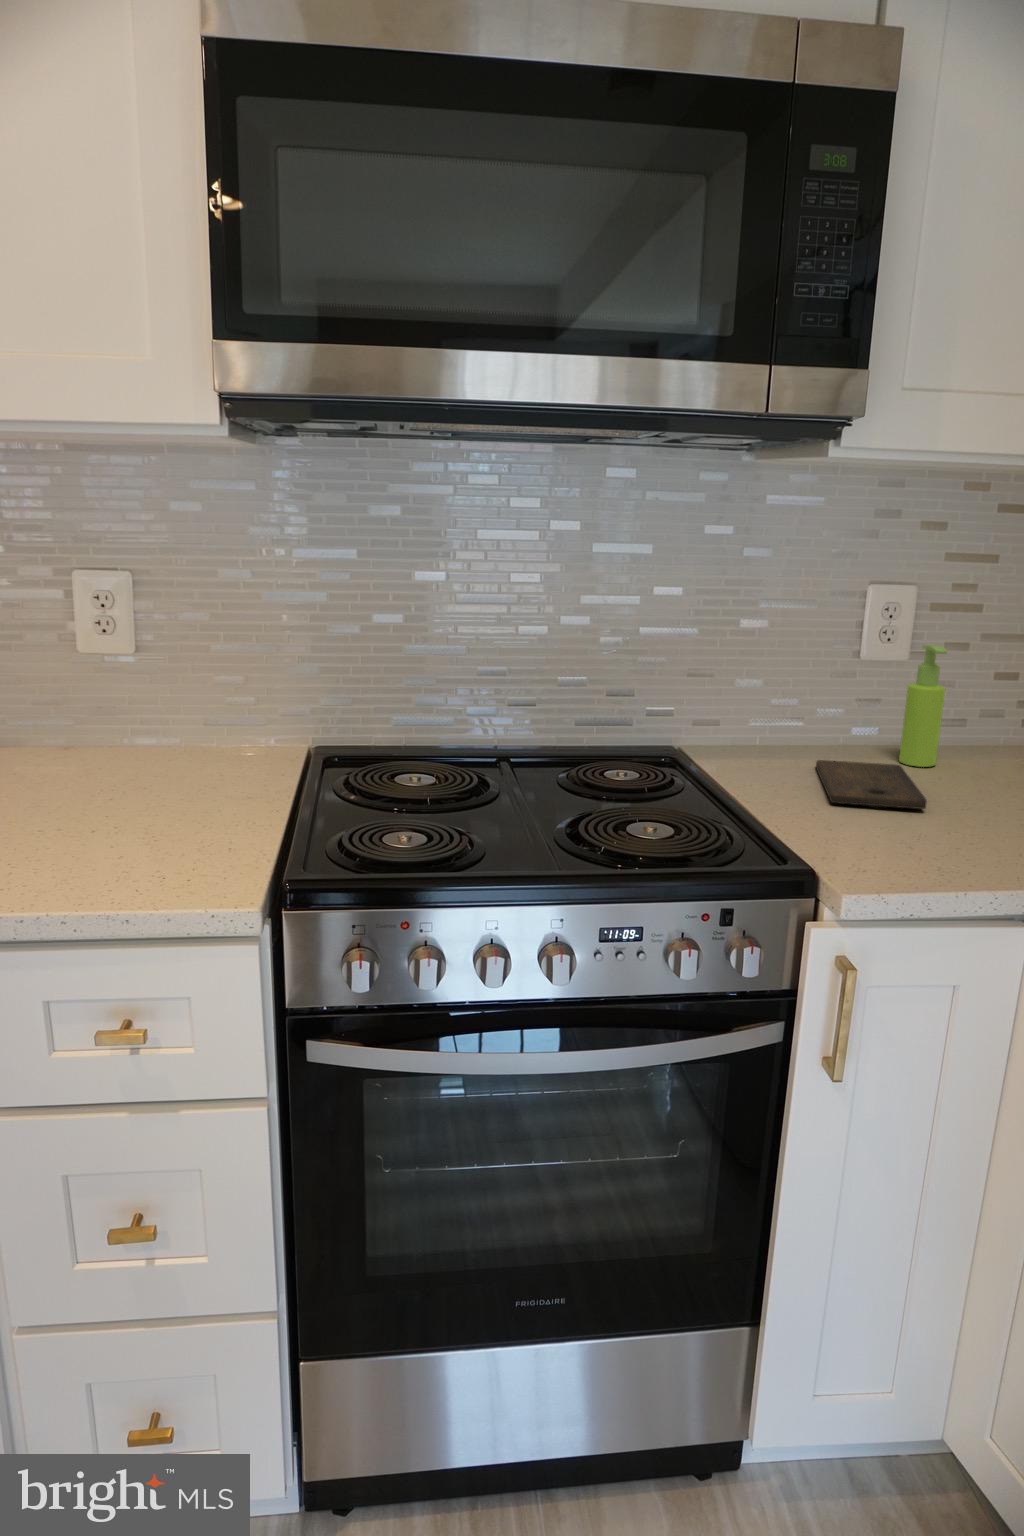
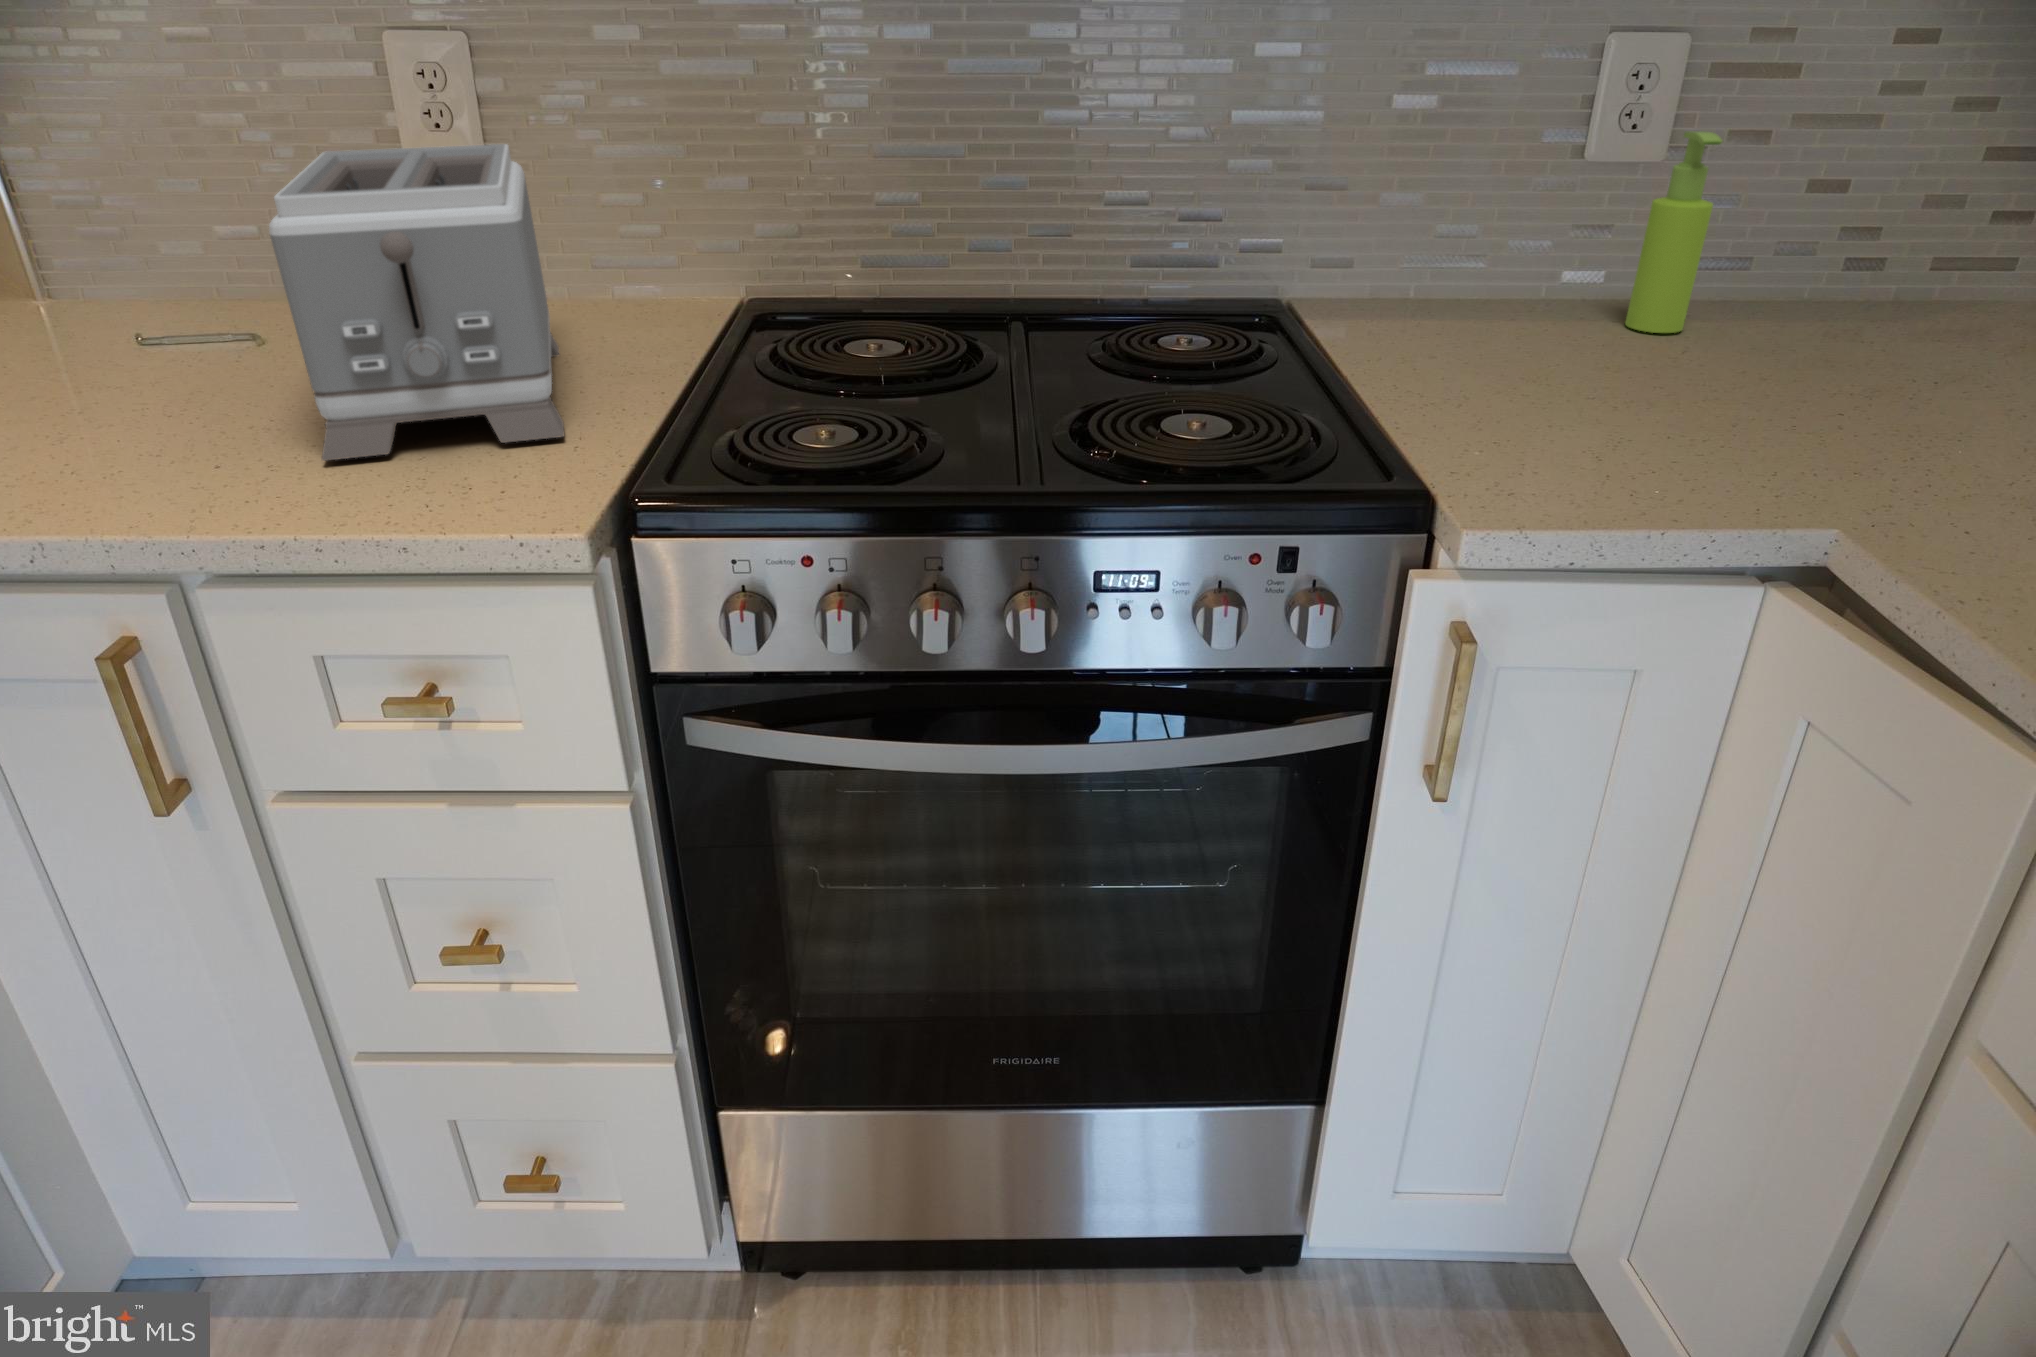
toaster: none [39,646,221,861] -> present [269,144,564,461]
cutting board: present [816,760,927,809] -> none [1489,322,1646,398]

